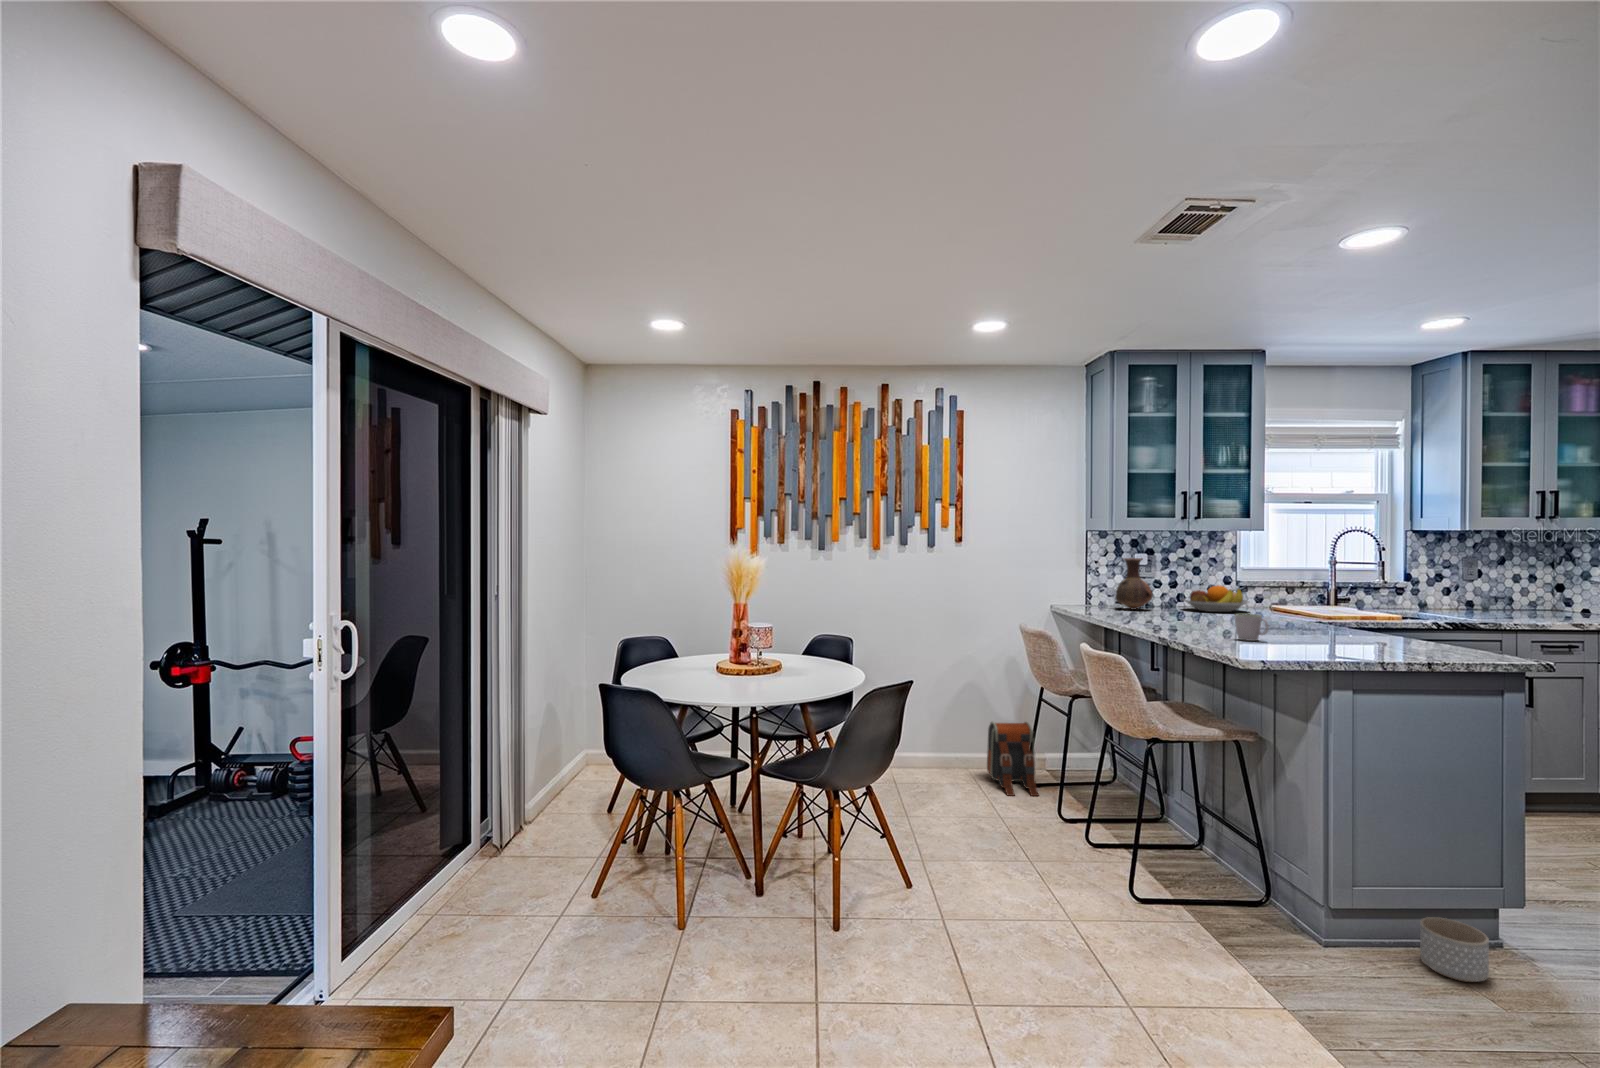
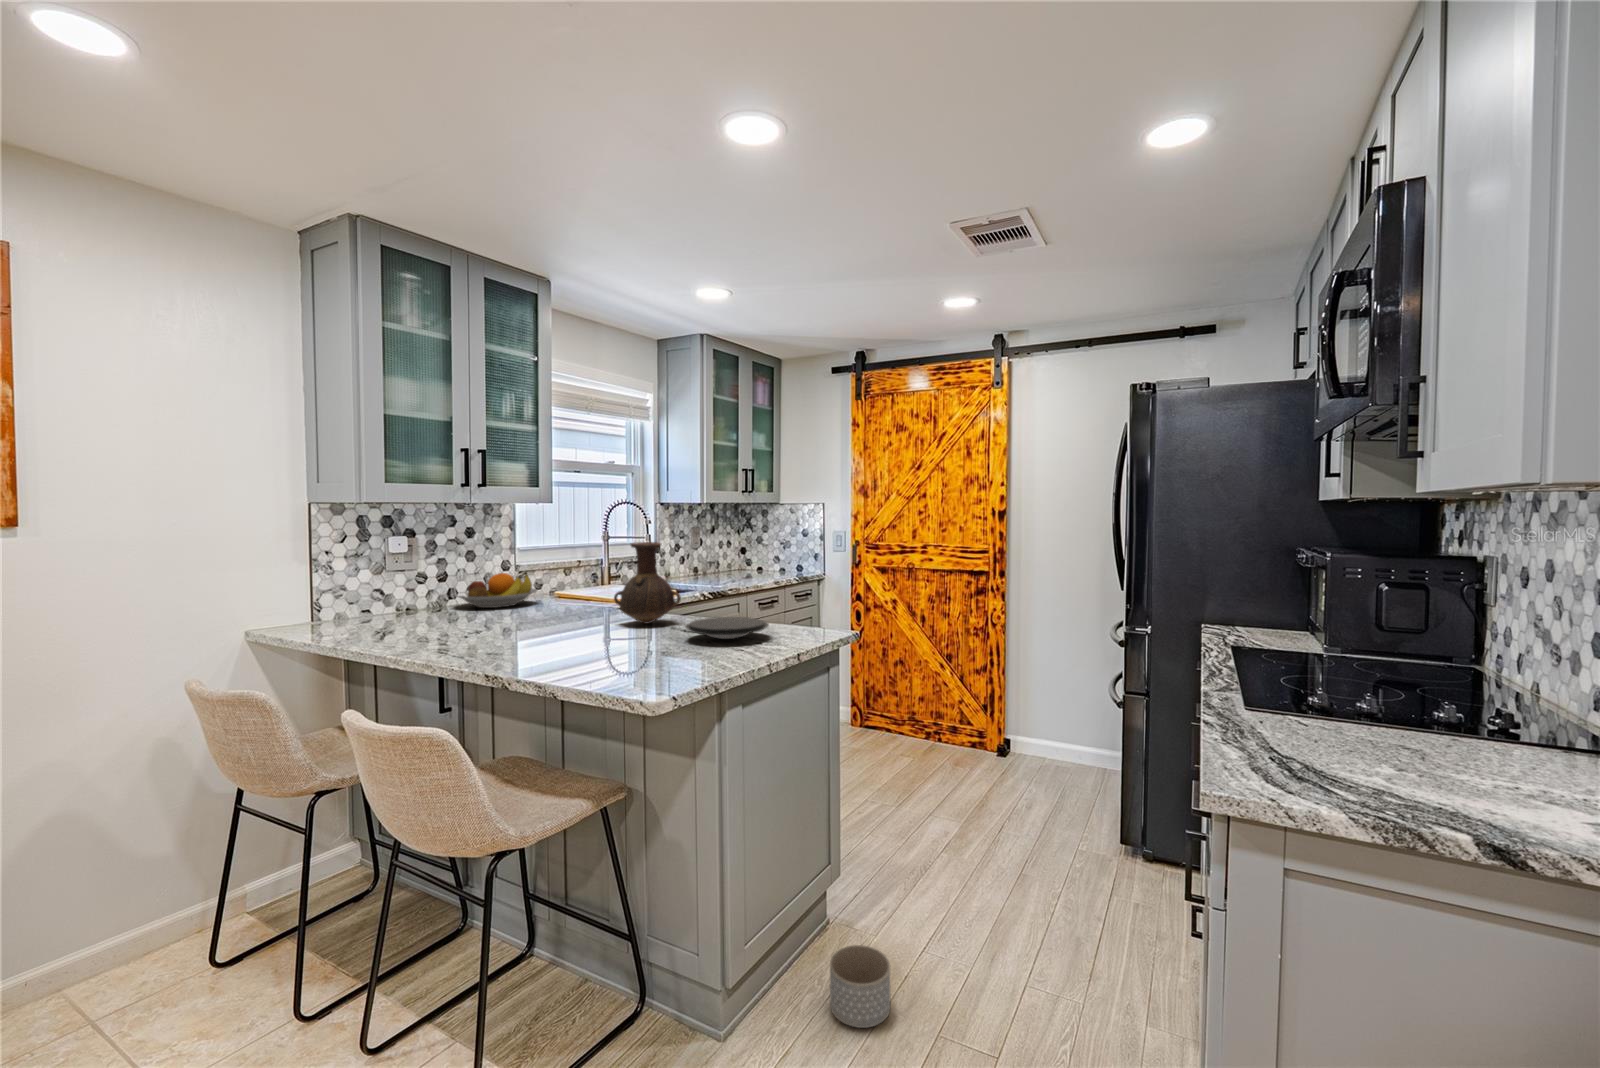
vase: present [1115,558,1153,610] -> present [614,542,681,624]
mug: present [1235,614,1269,641] -> none [590,618,636,659]
plate: none [1325,628,1413,645] -> present [685,617,769,639]
backpack: present [987,722,1039,796] -> none [106,849,240,1022]

